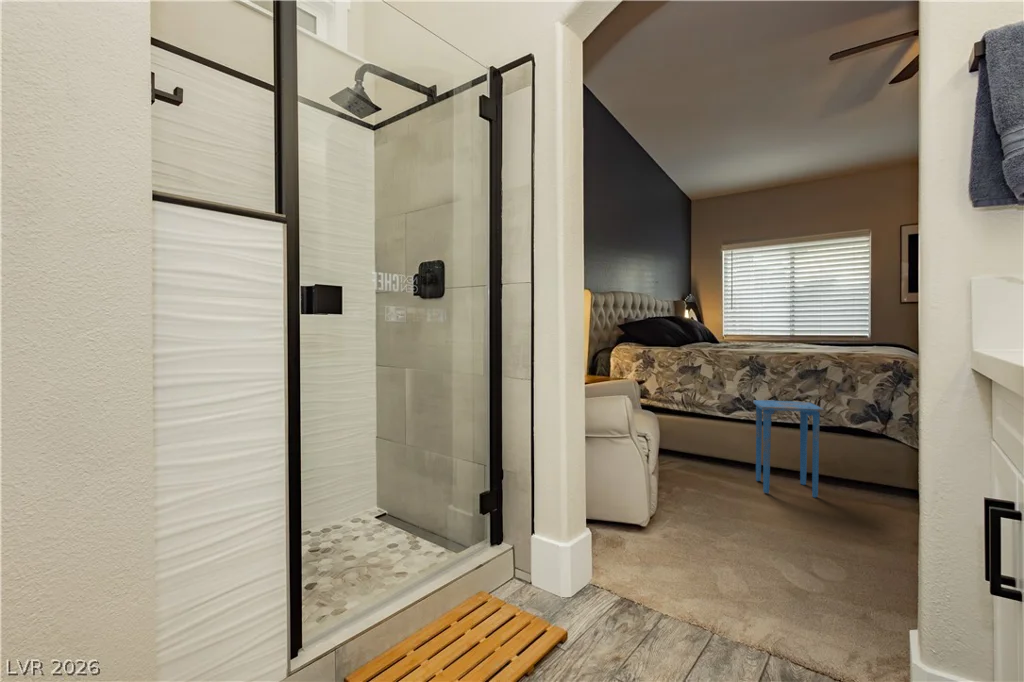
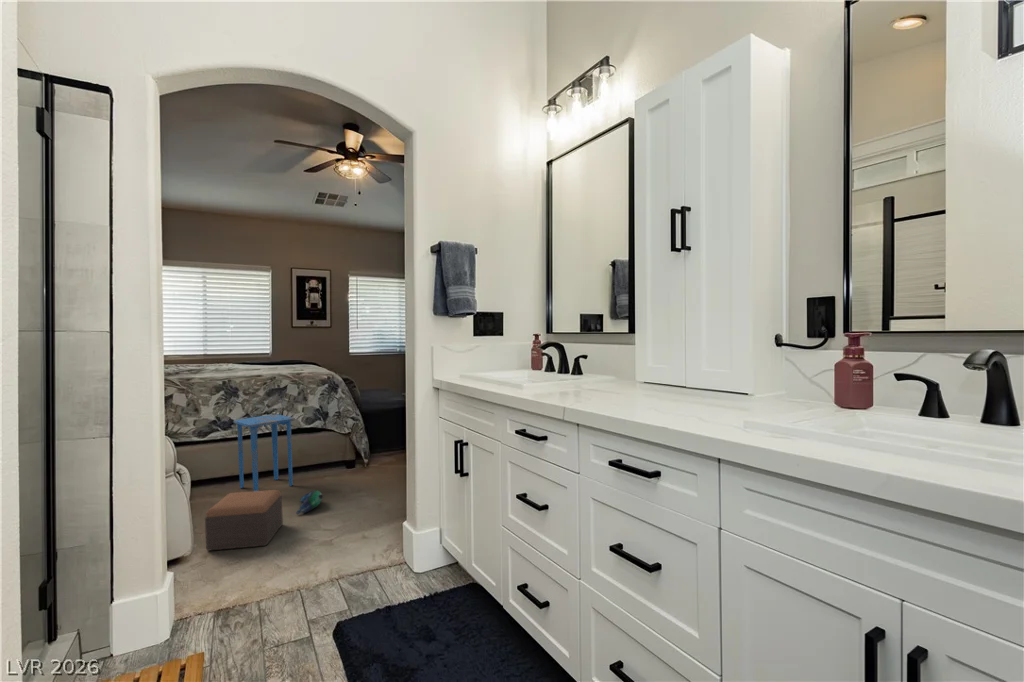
footstool: none [670,477,767,553] -> present [205,490,283,551]
plush toy: none [792,511,838,537] -> present [297,490,323,514]

